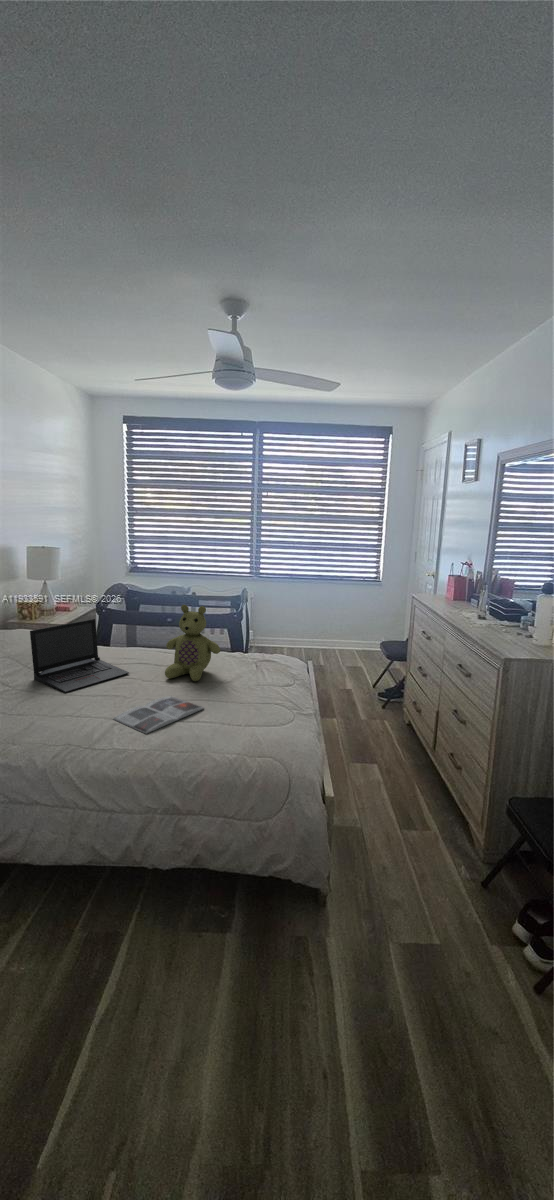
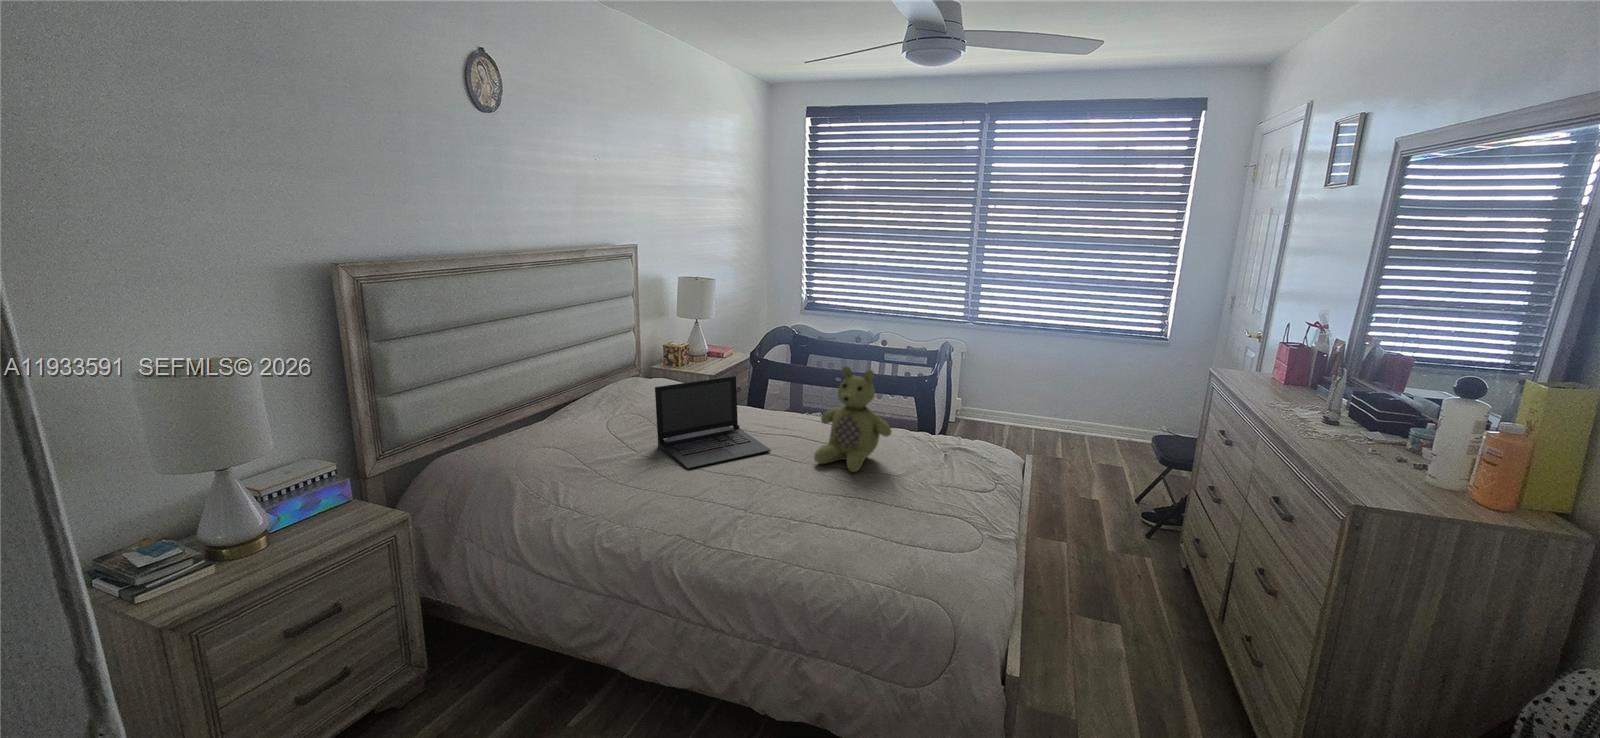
magazine: present [113,696,203,734] -> none [733,490,855,541]

